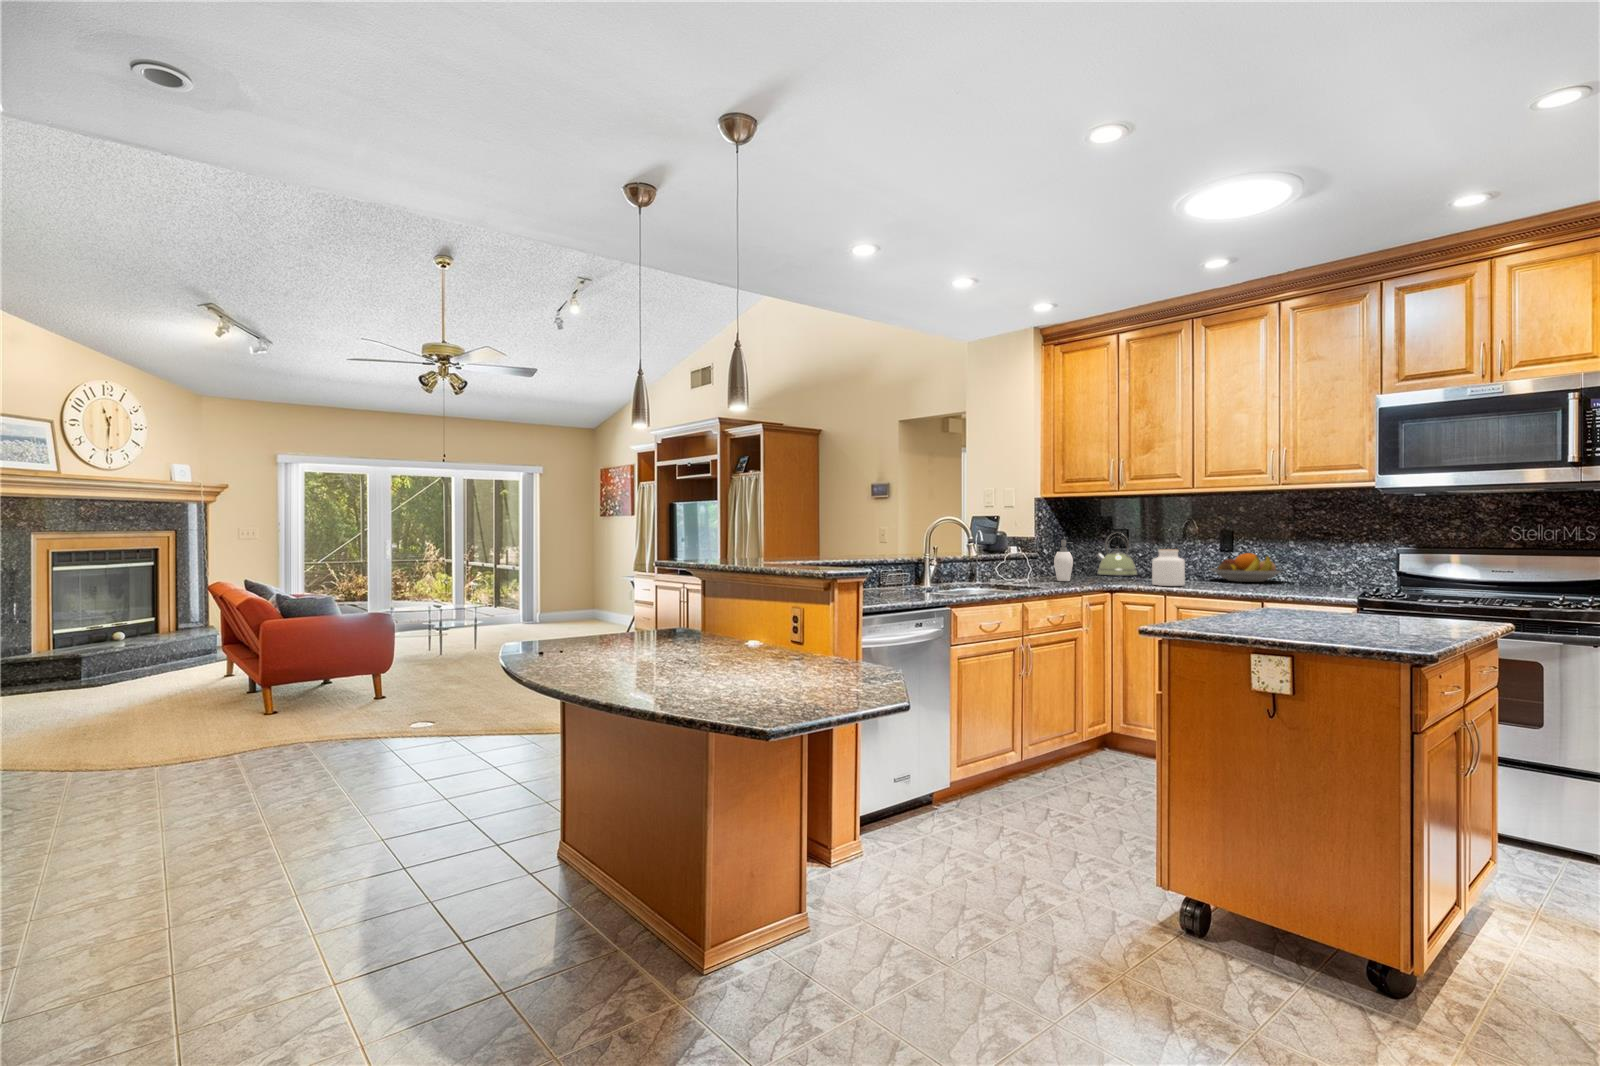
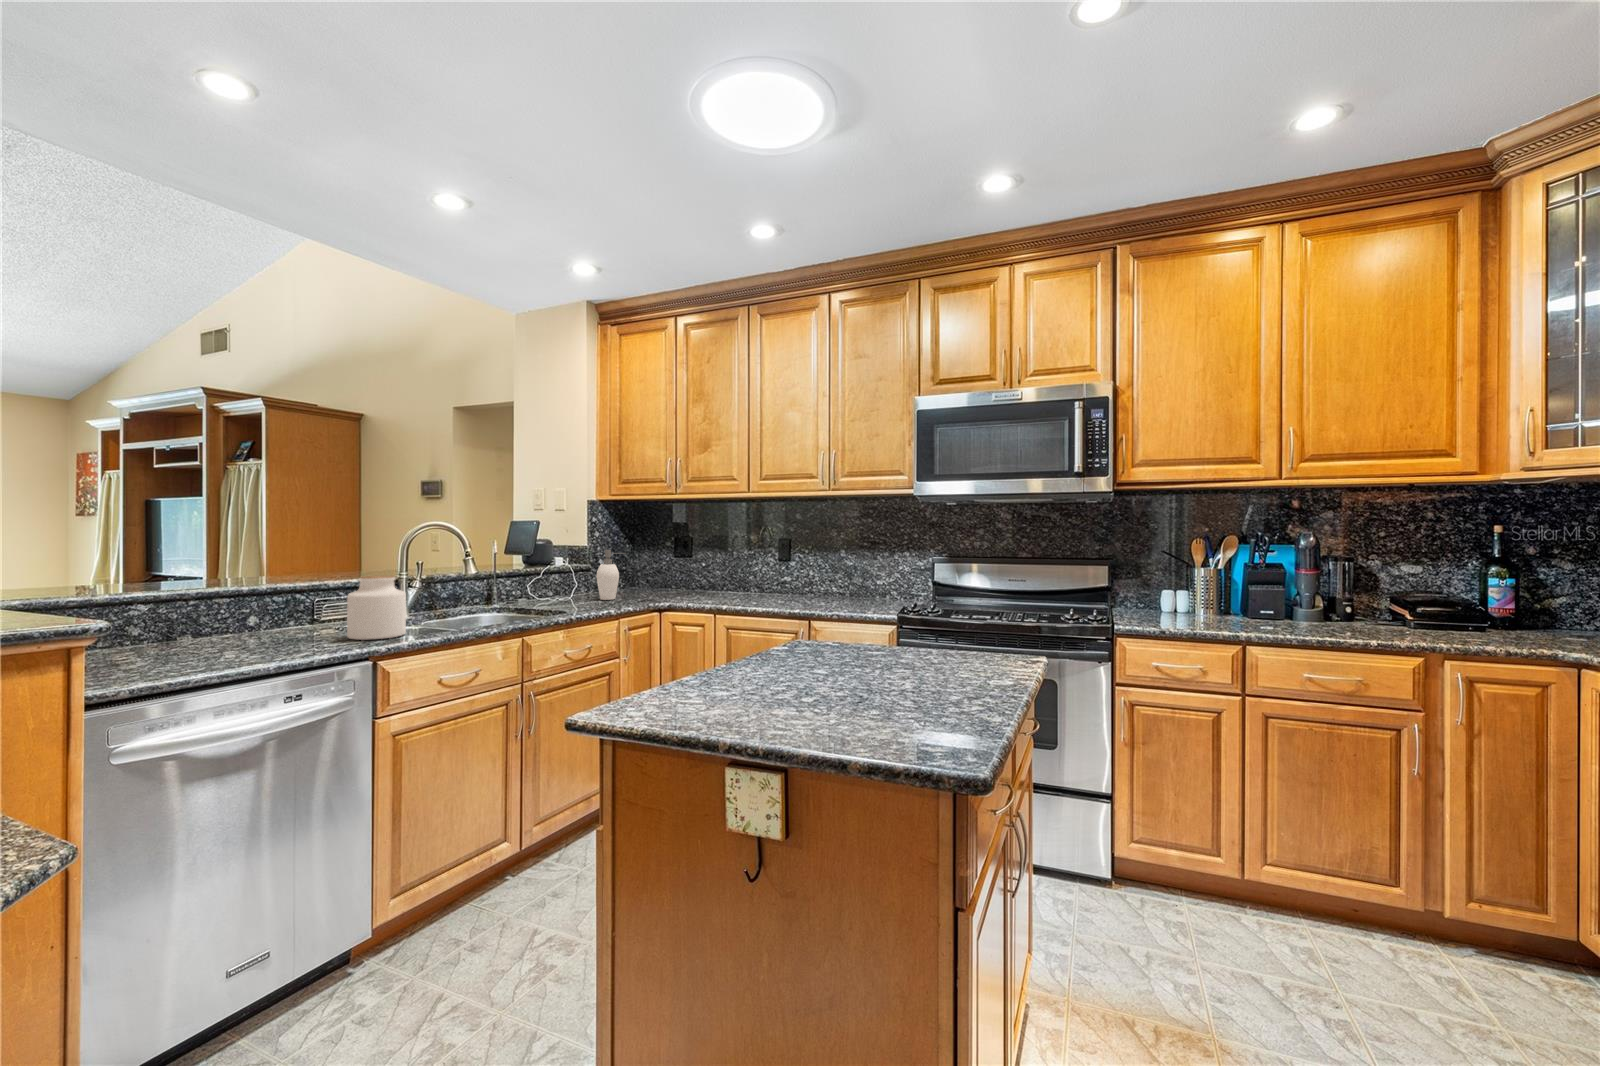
kettle: present [1097,535,1137,575] -> none [659,540,701,588]
jar: present [1152,549,1185,586] -> present [347,576,406,640]
fruit bowl: present [1210,553,1282,582] -> none [768,563,837,593]

